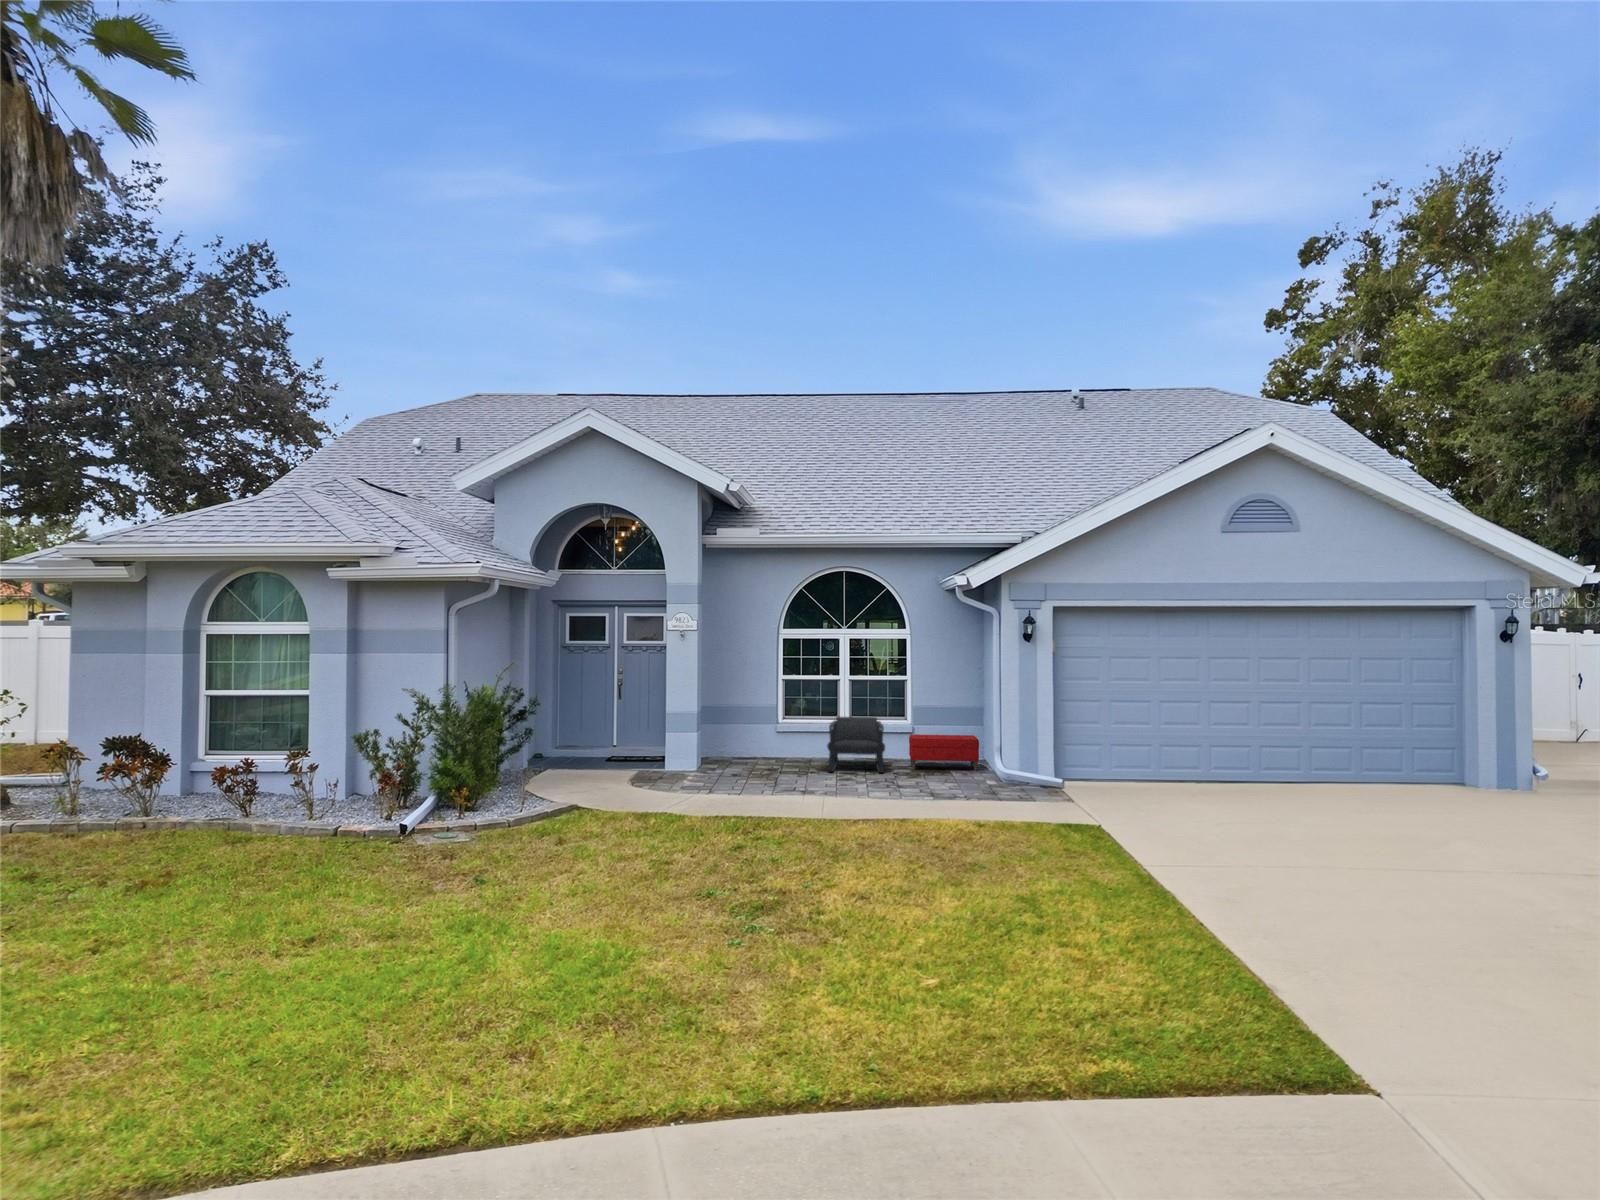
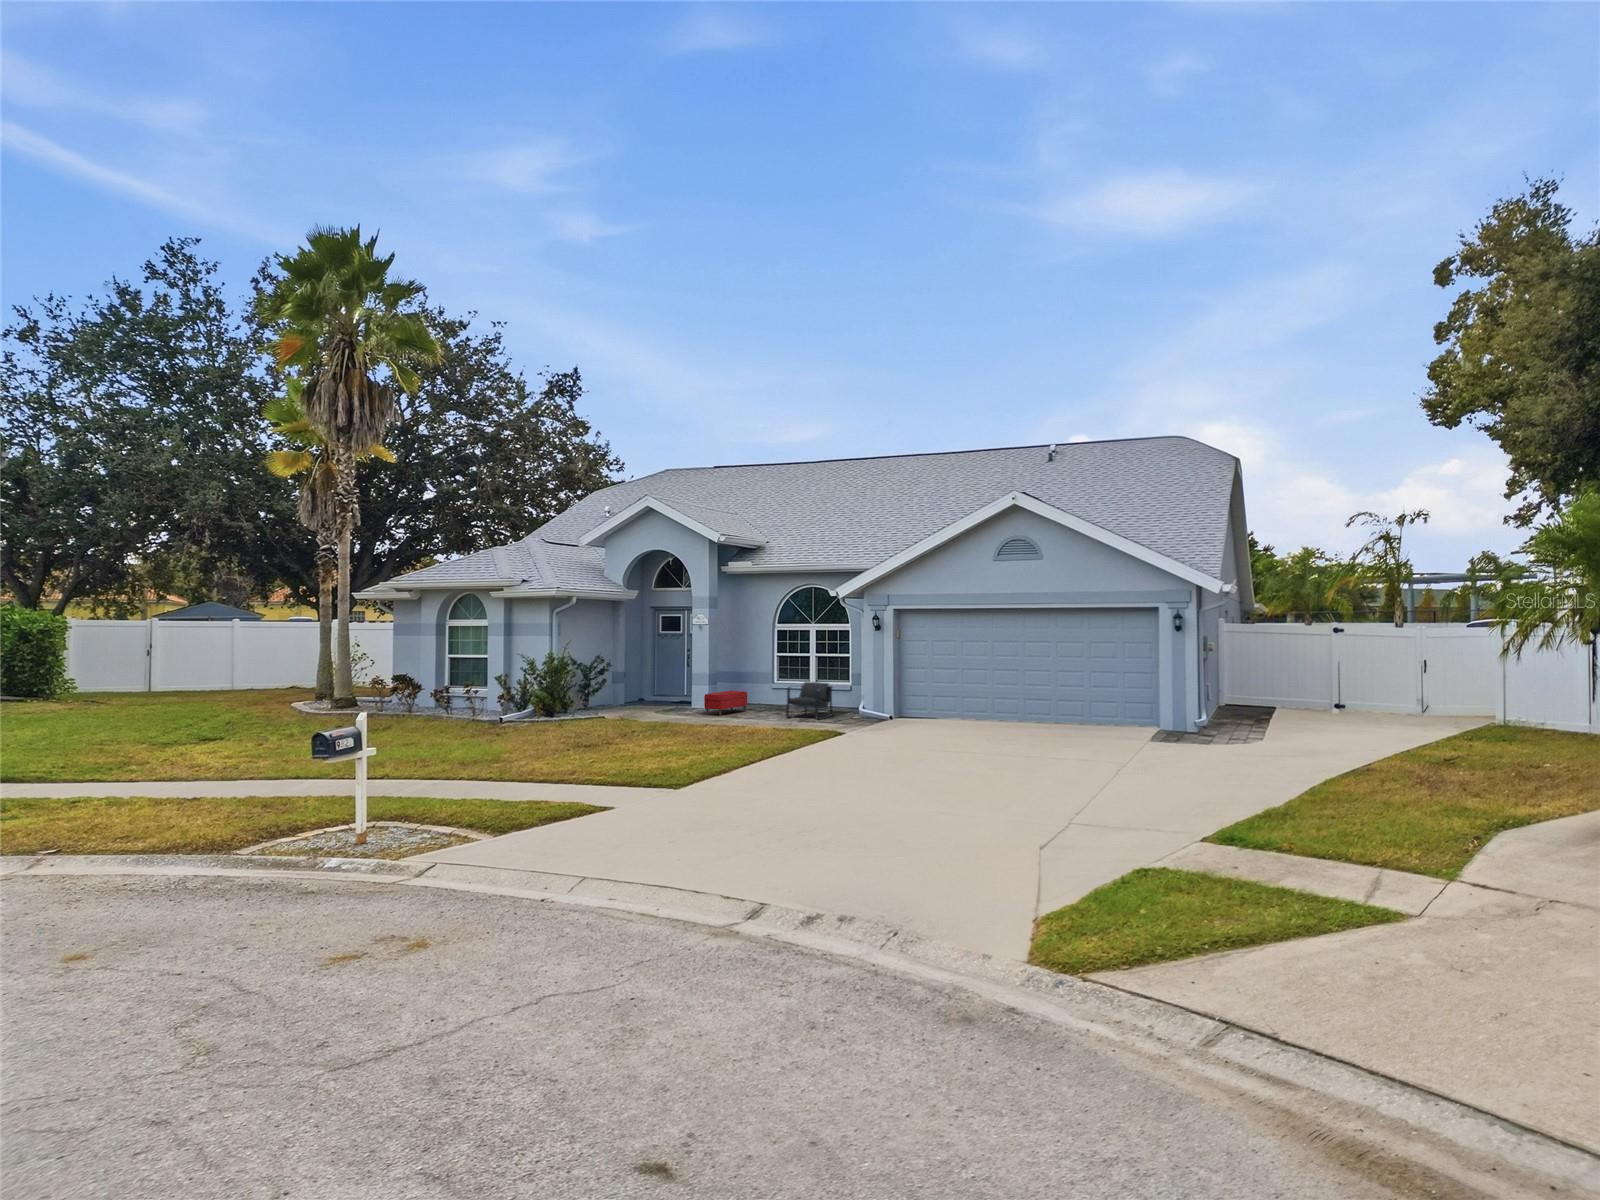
bench: present [909,734,979,771] -> present [704,691,747,716]

